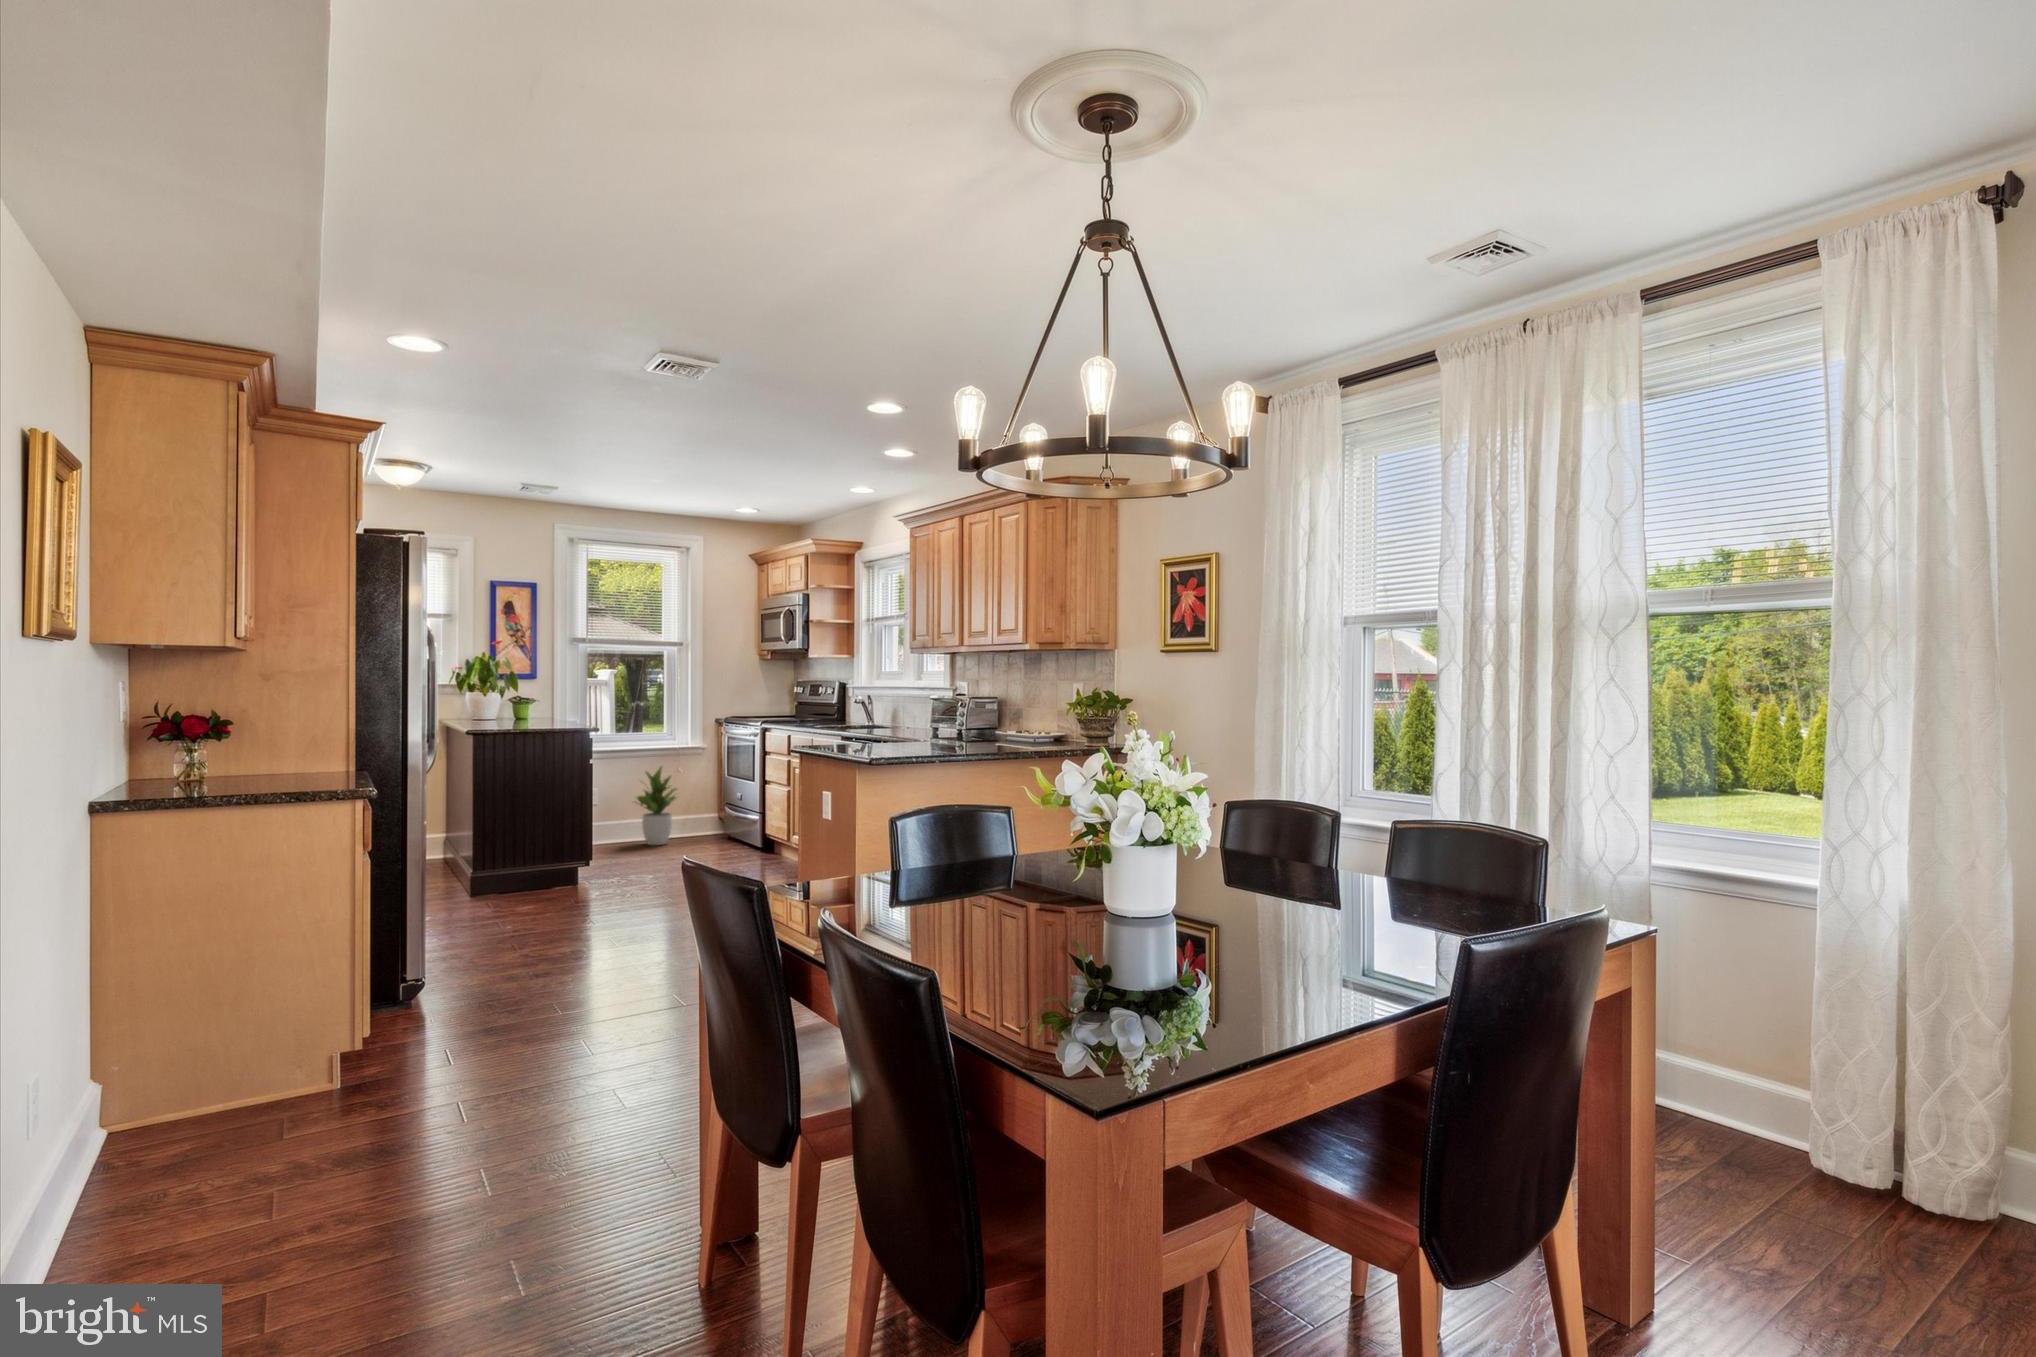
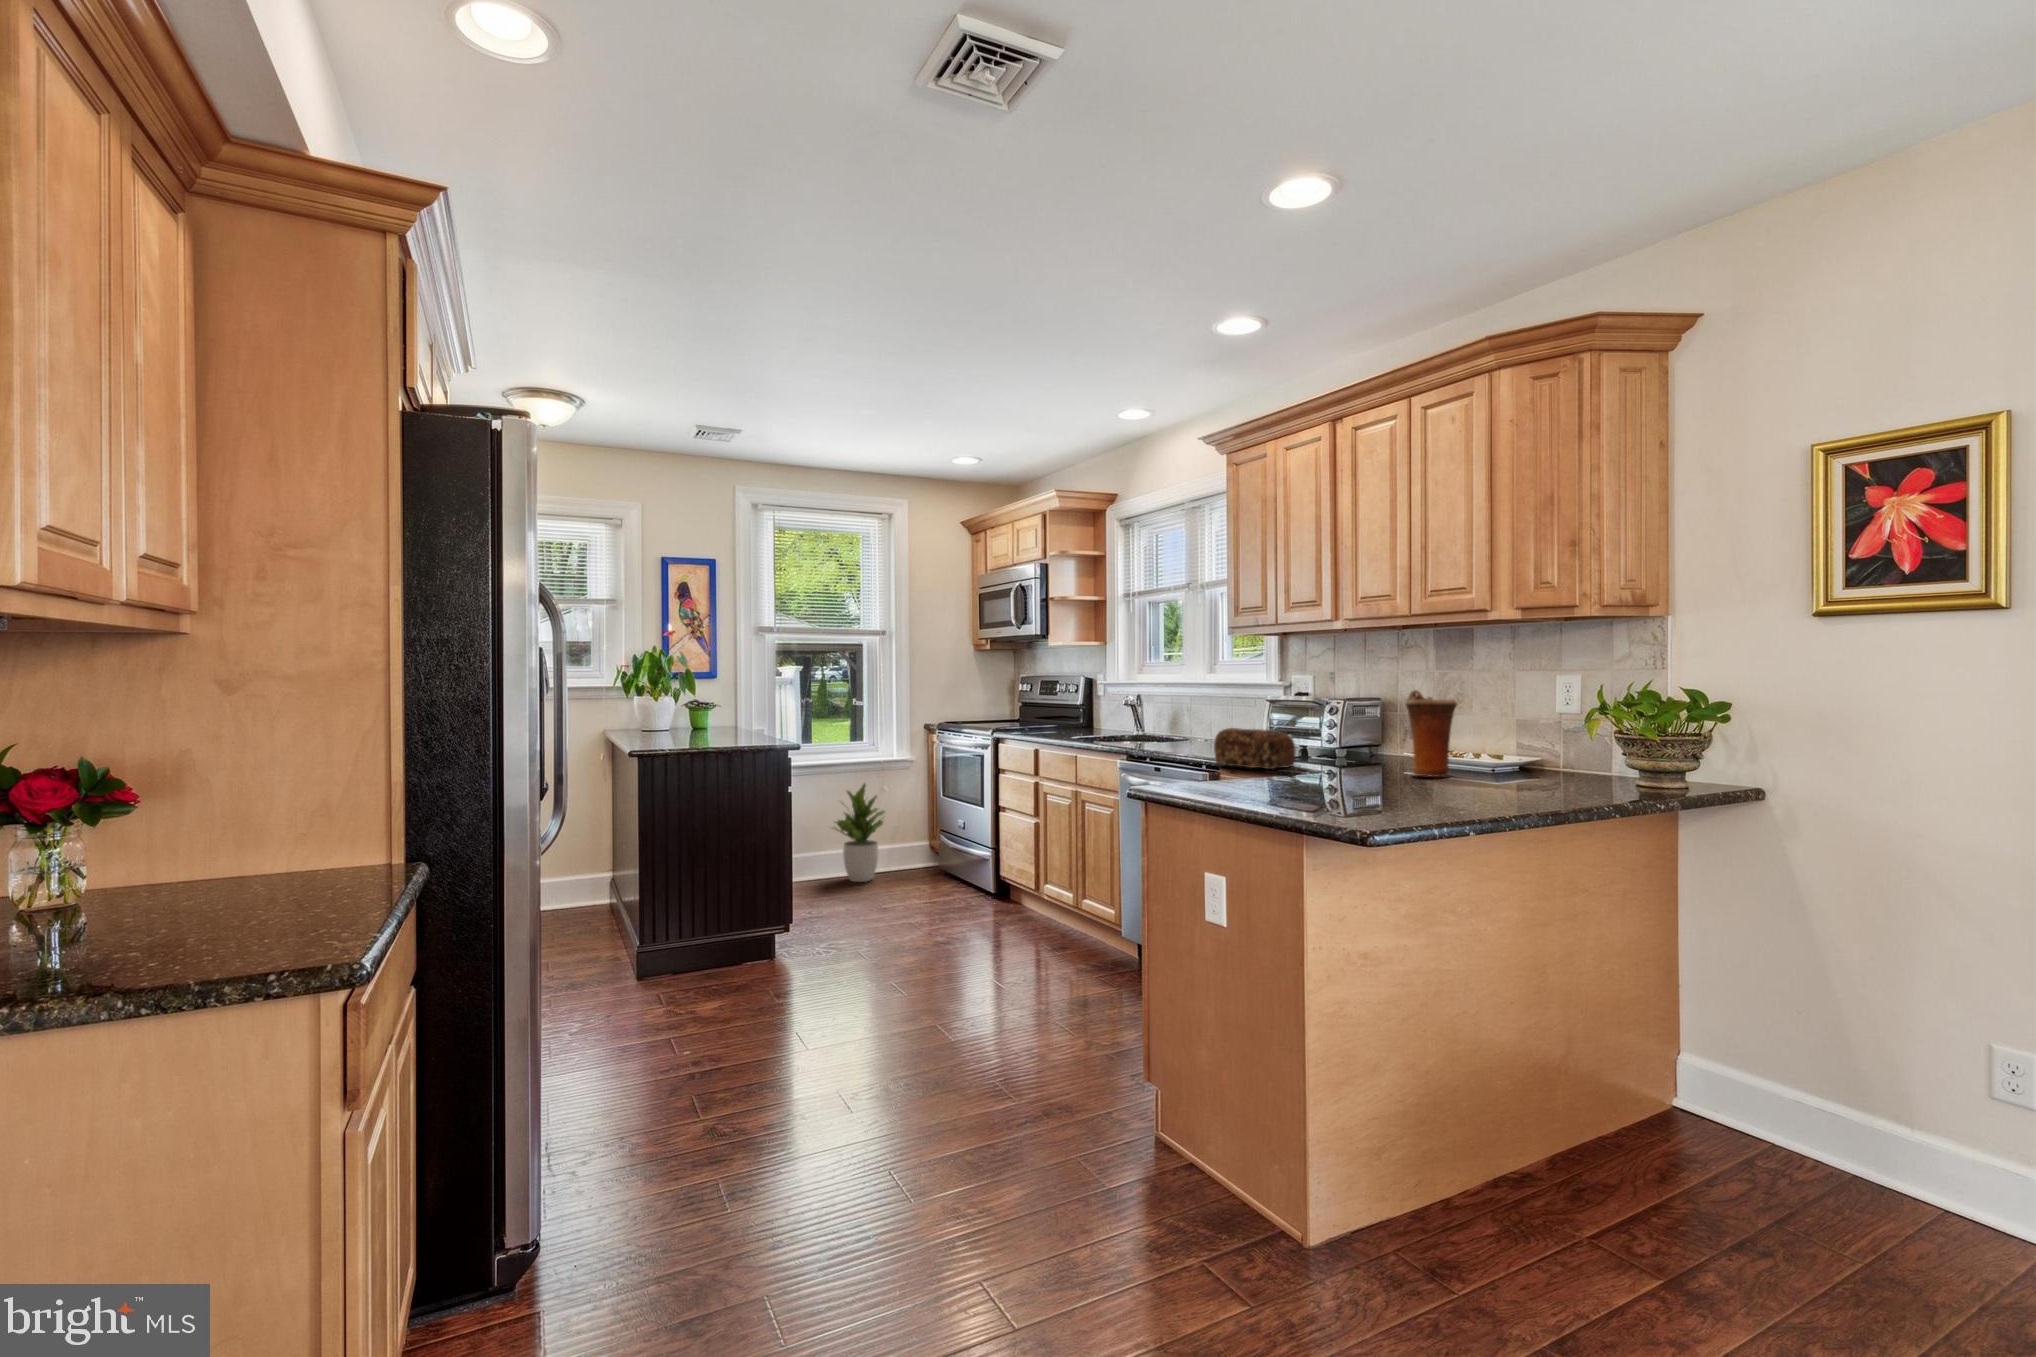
vase: none [991,690,1023,745] -> present [1406,690,1457,777]
bread loaf: none [888,716,939,743] -> present [1214,728,1296,769]

